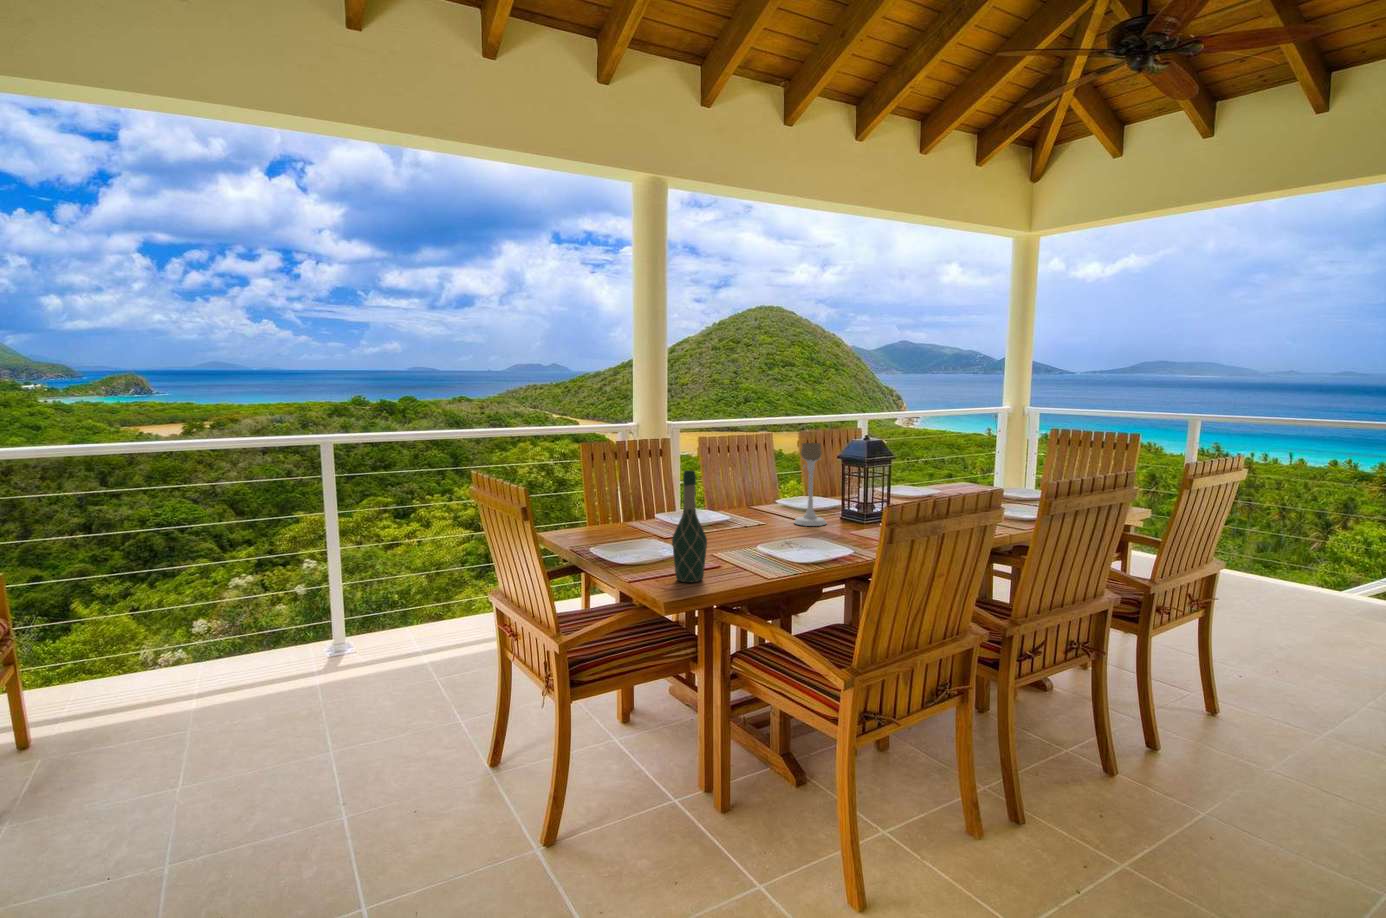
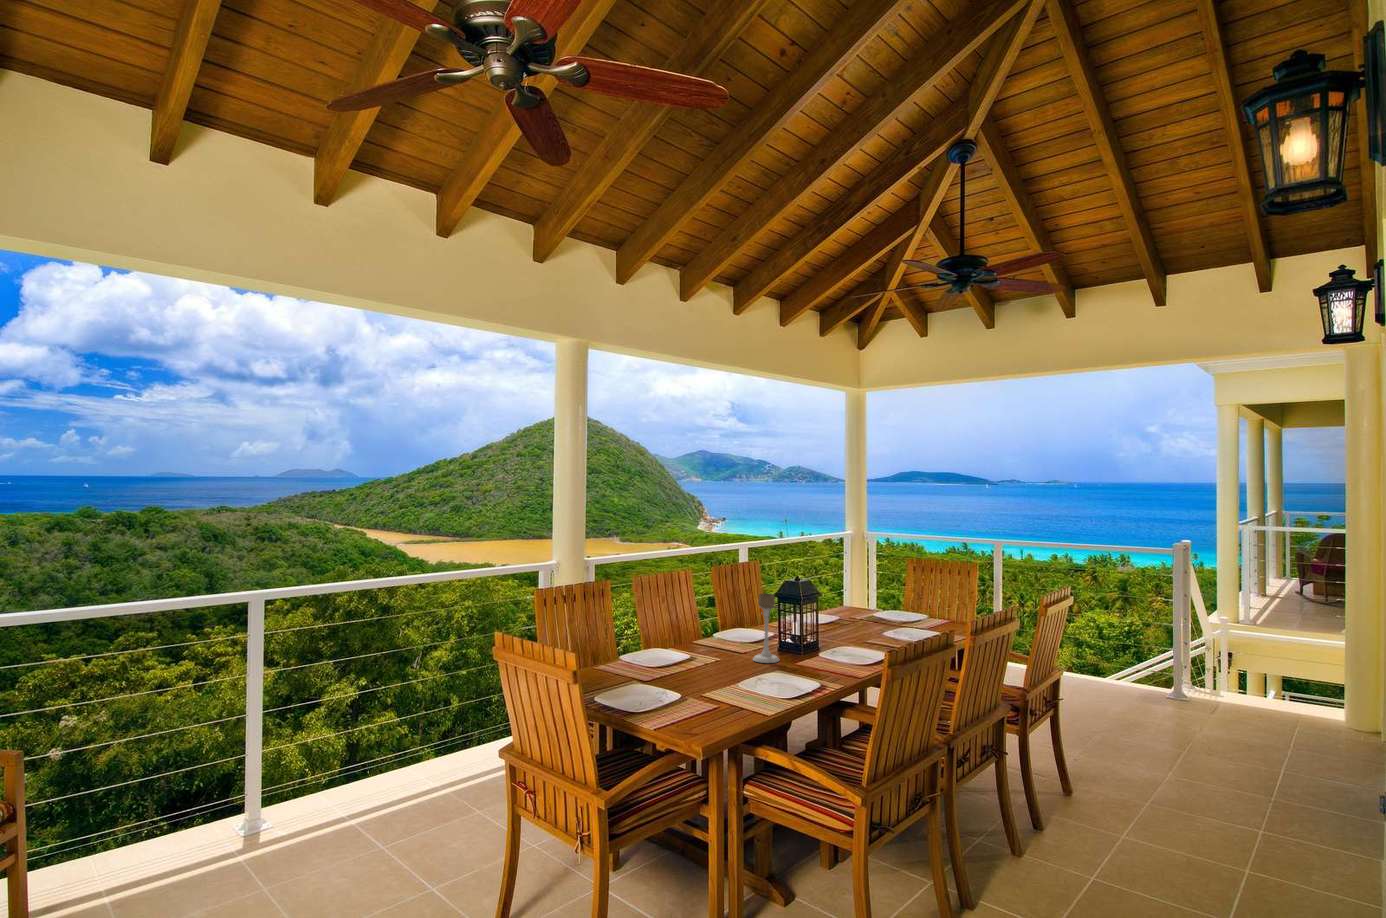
wine bottle: present [672,470,707,582] -> none [718,632,745,721]

